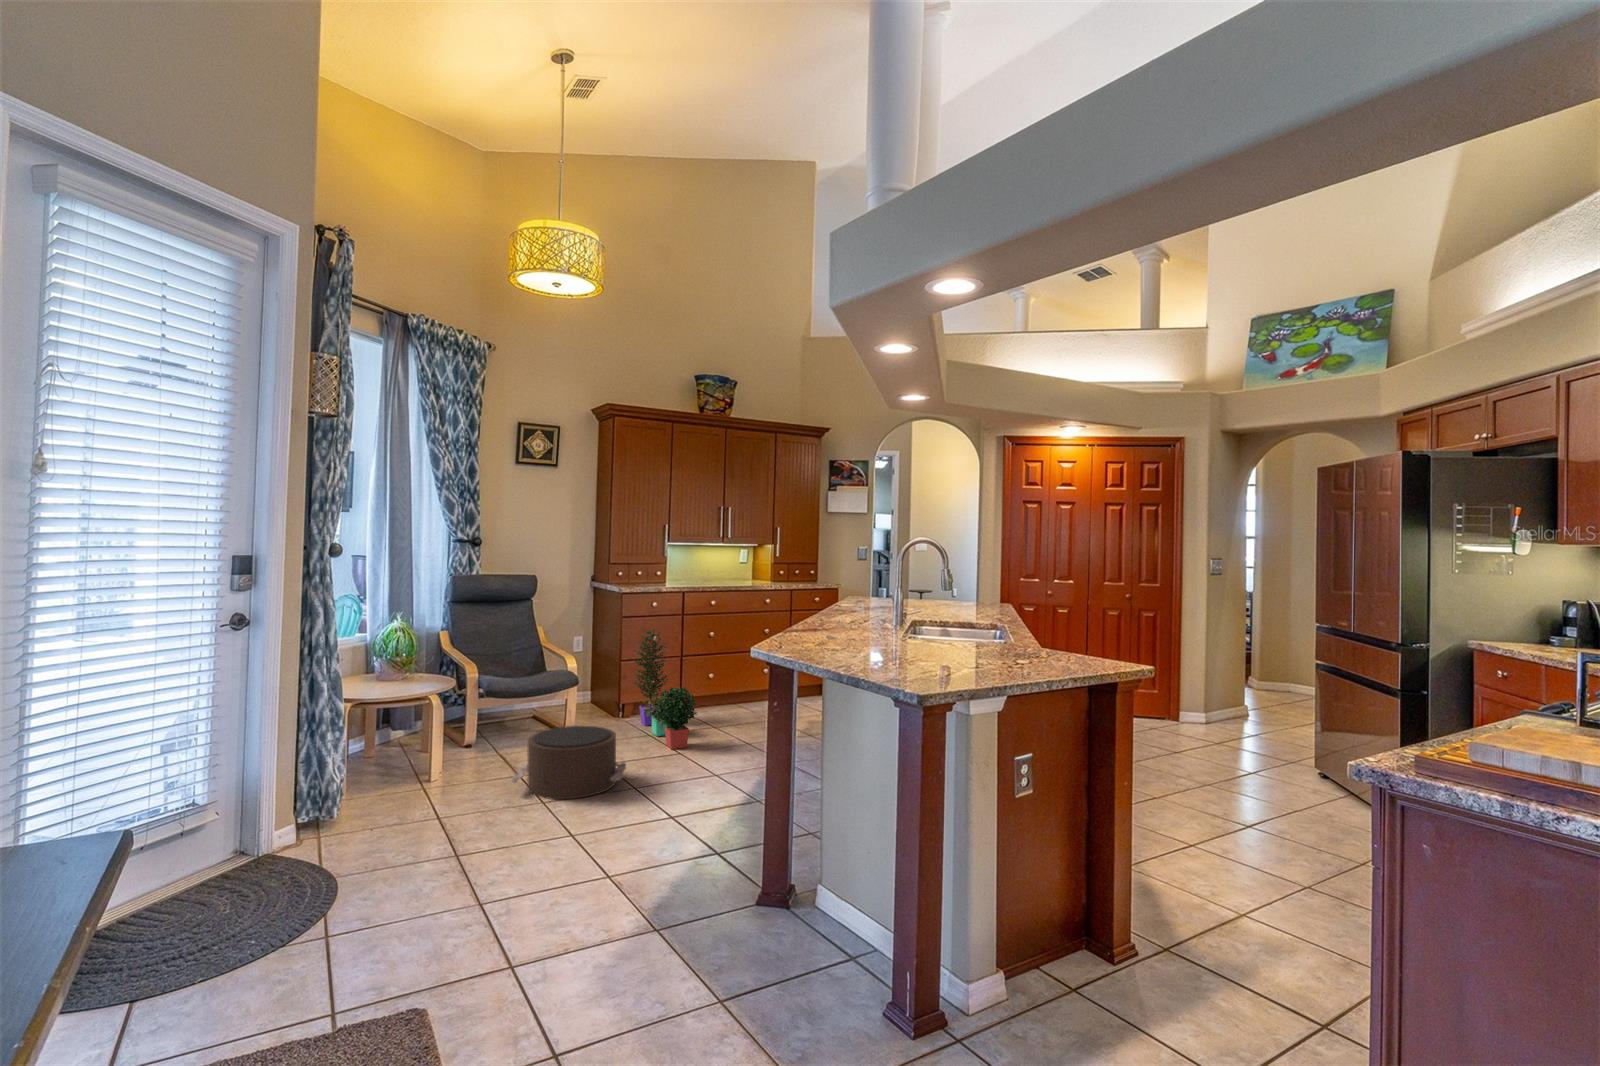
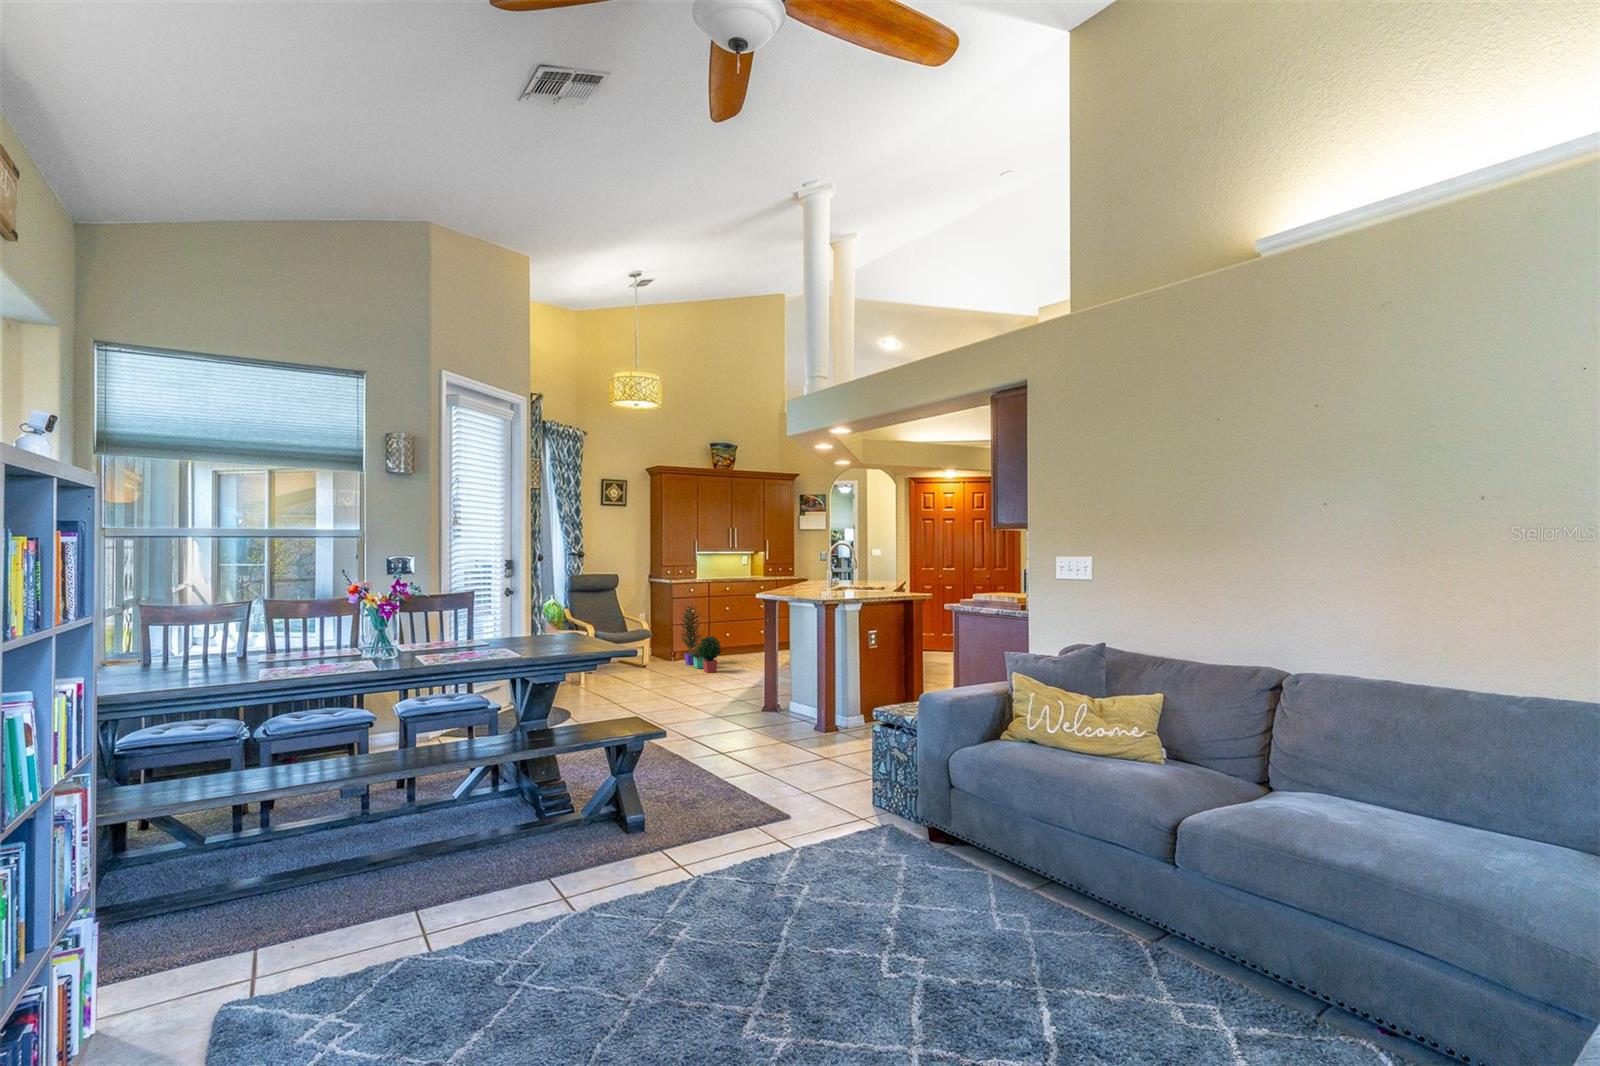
pouf: present [511,726,626,799] -> none [625,655,686,689]

